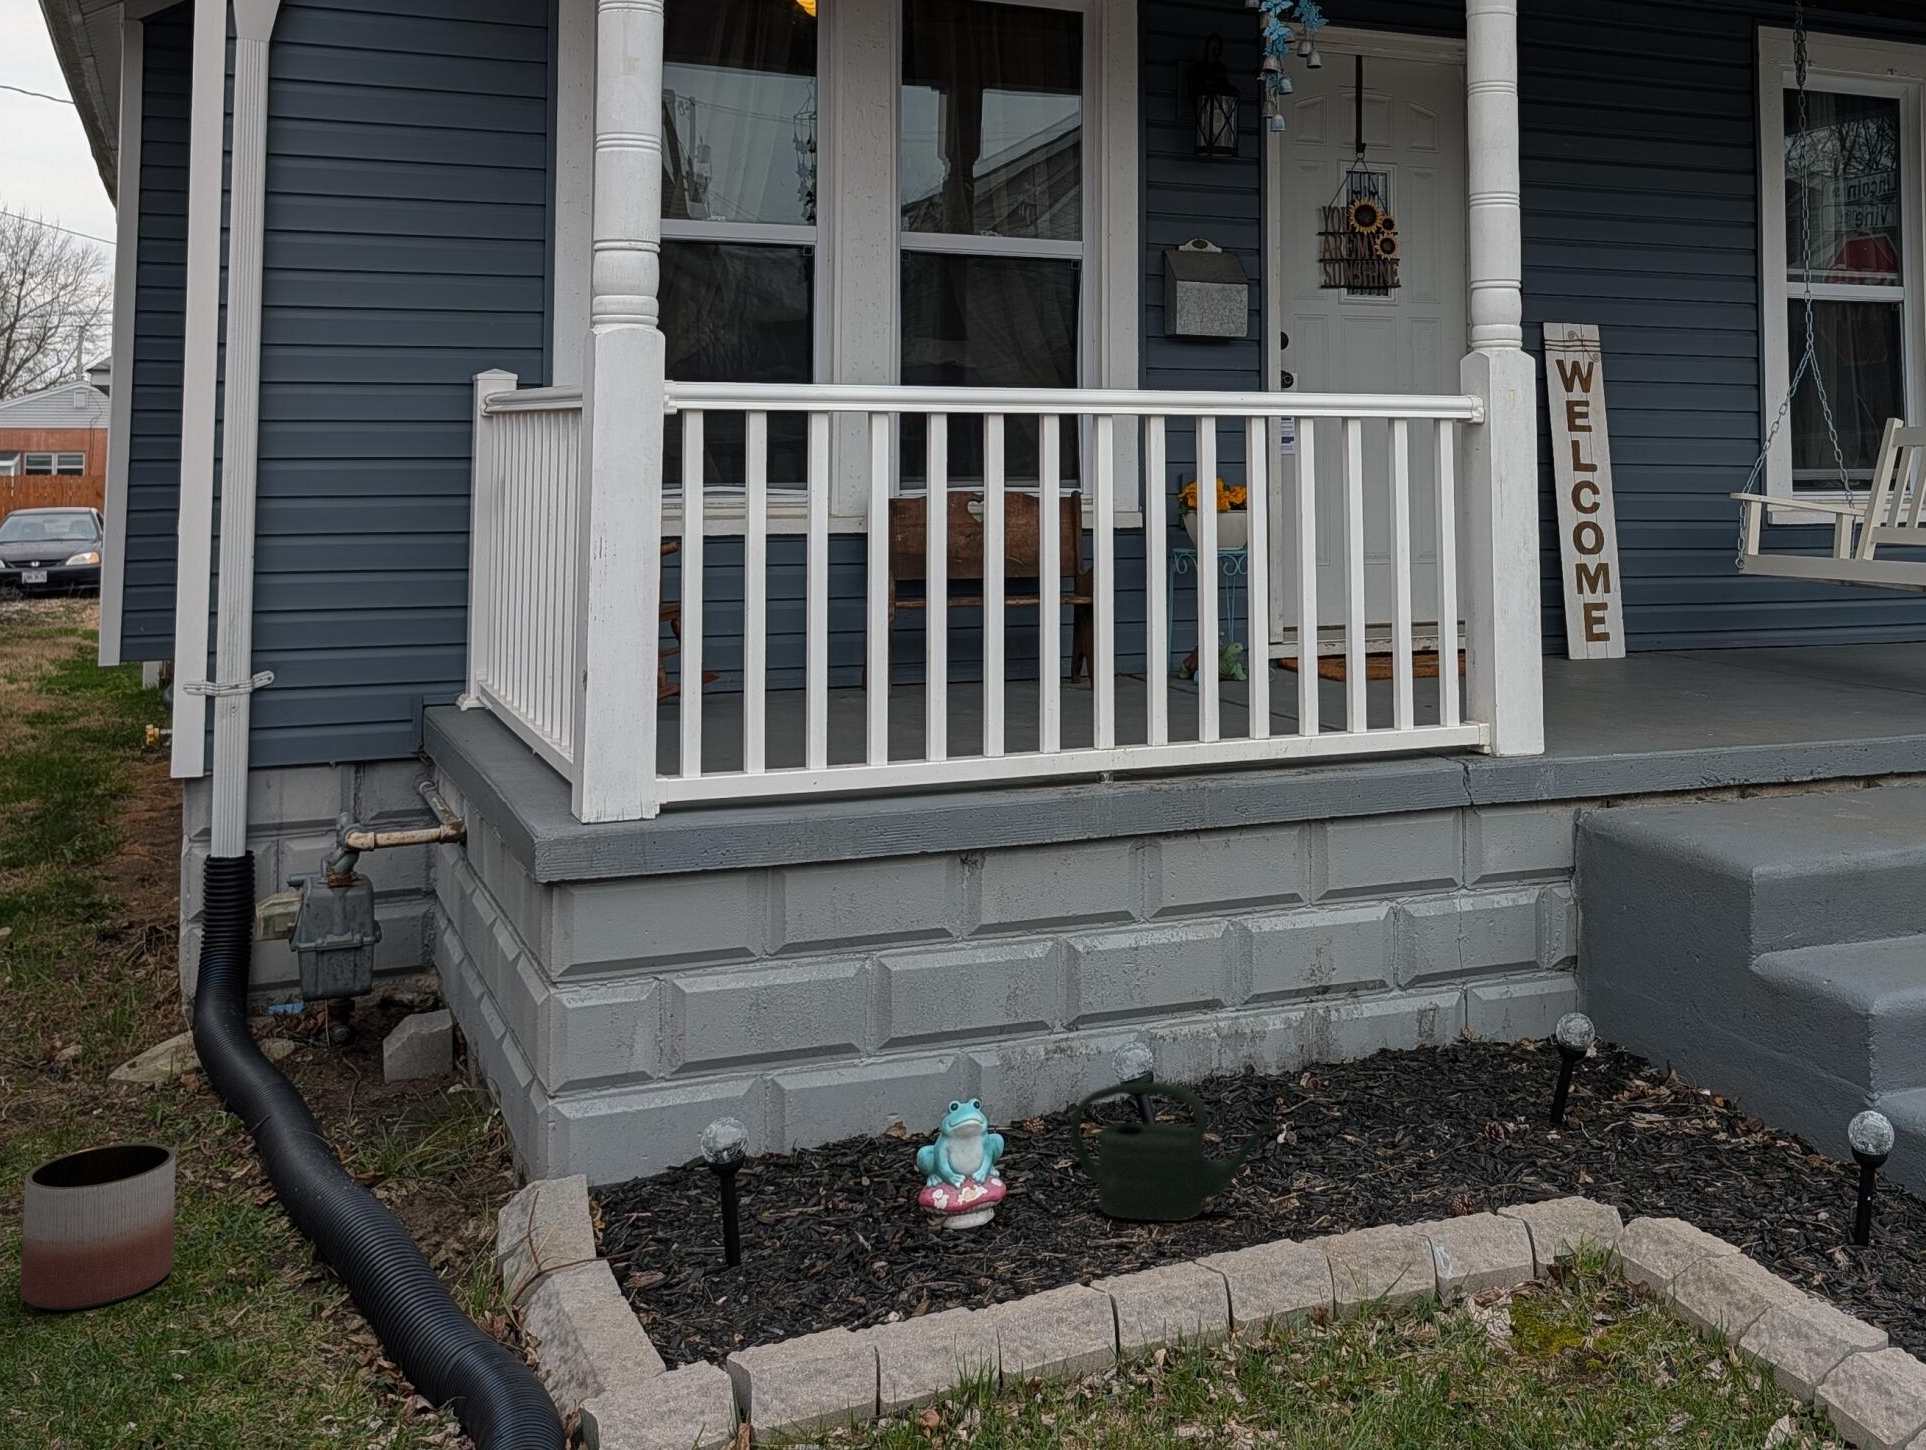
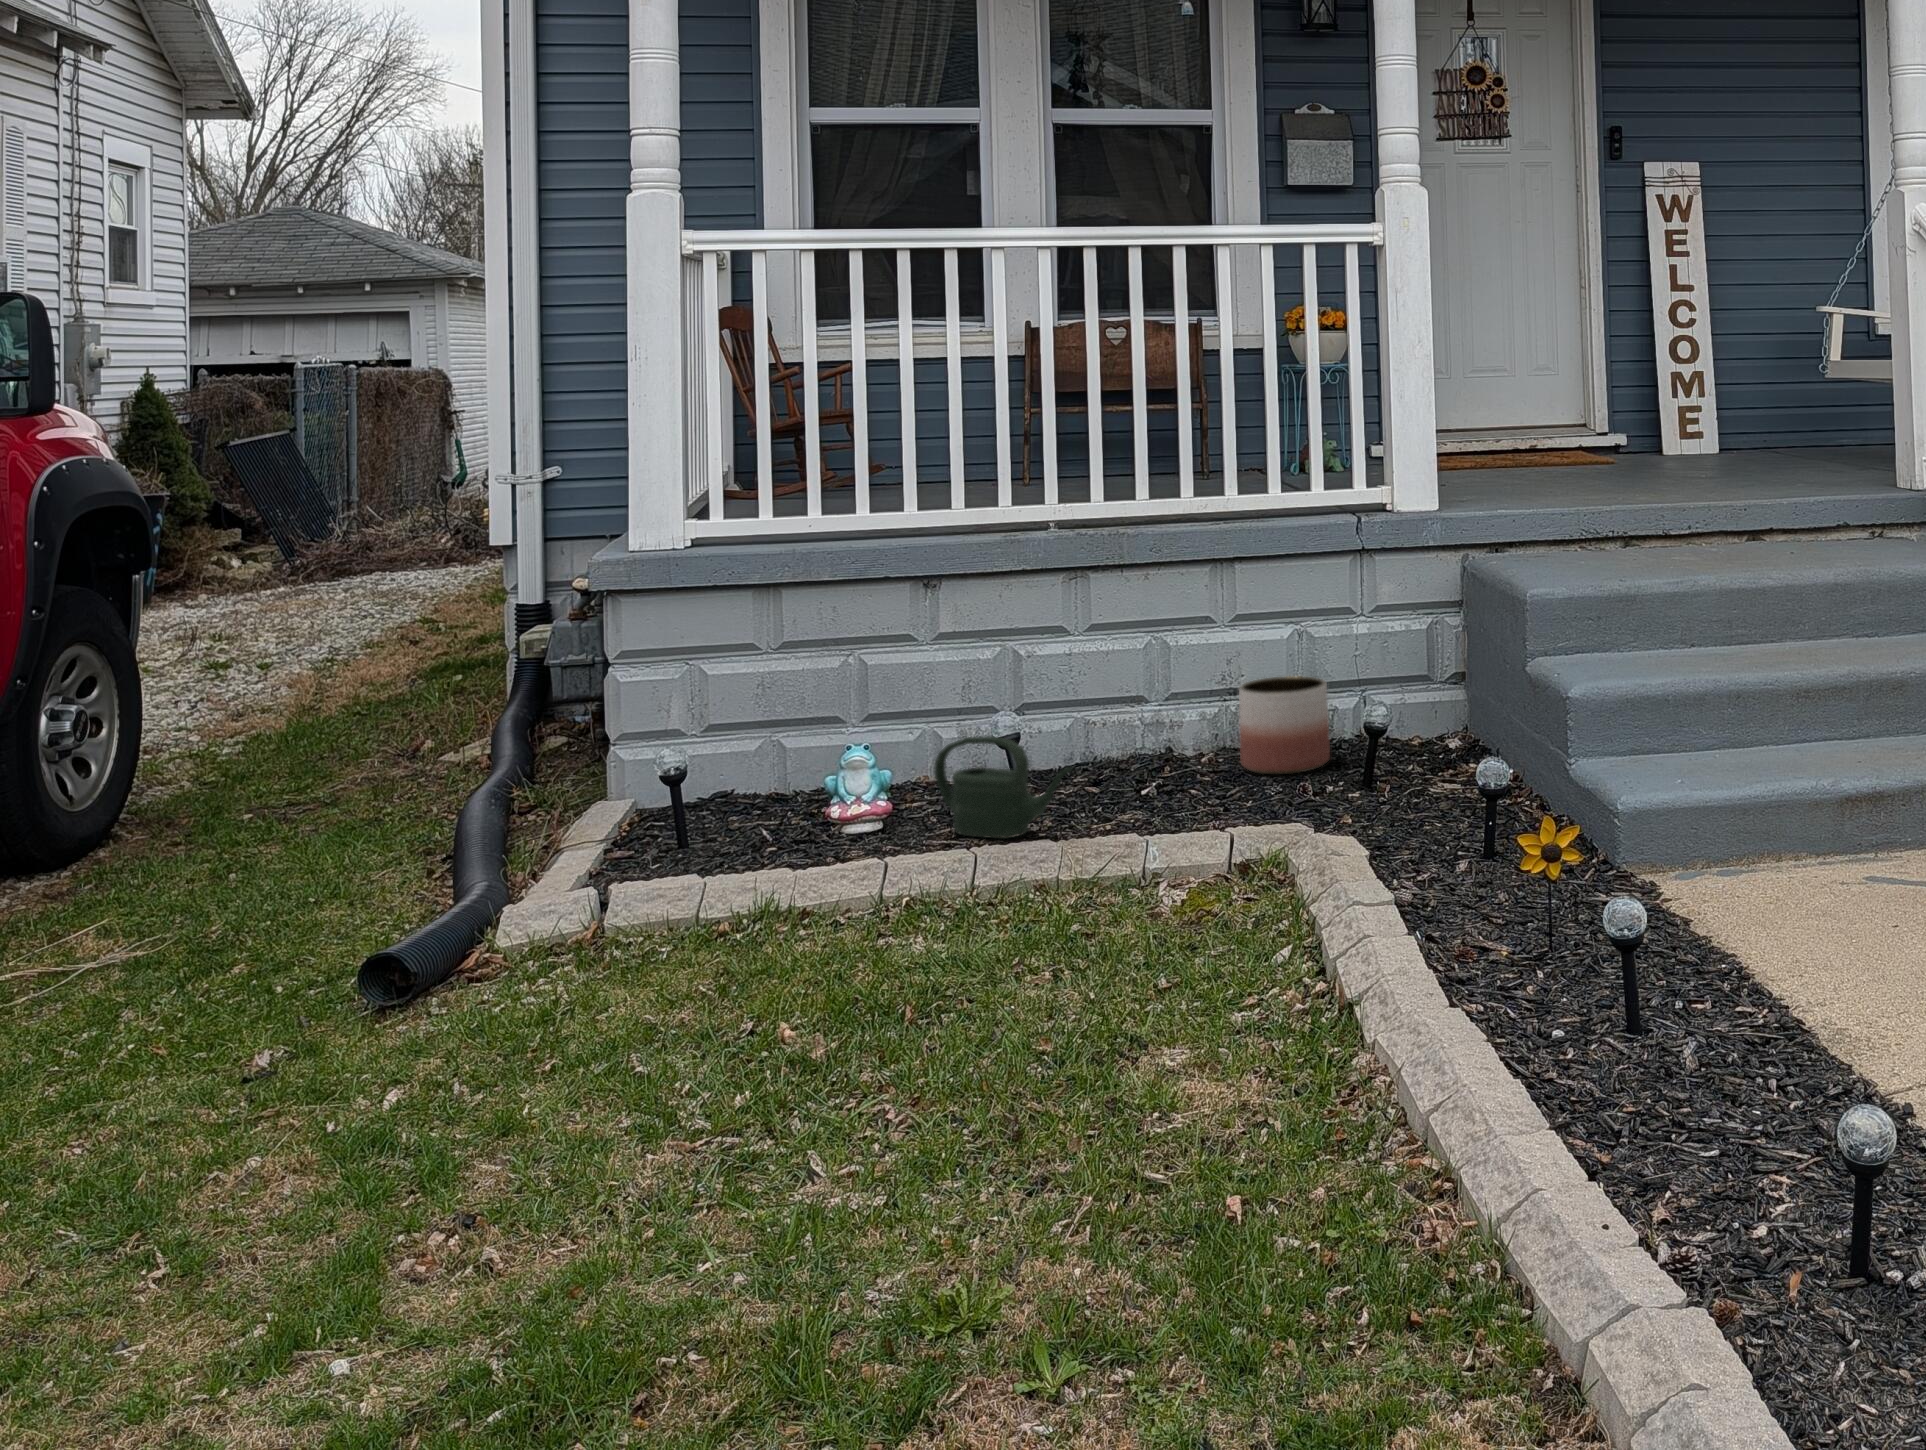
planter: present [20,1143,176,1310] -> present [1239,676,1330,774]

